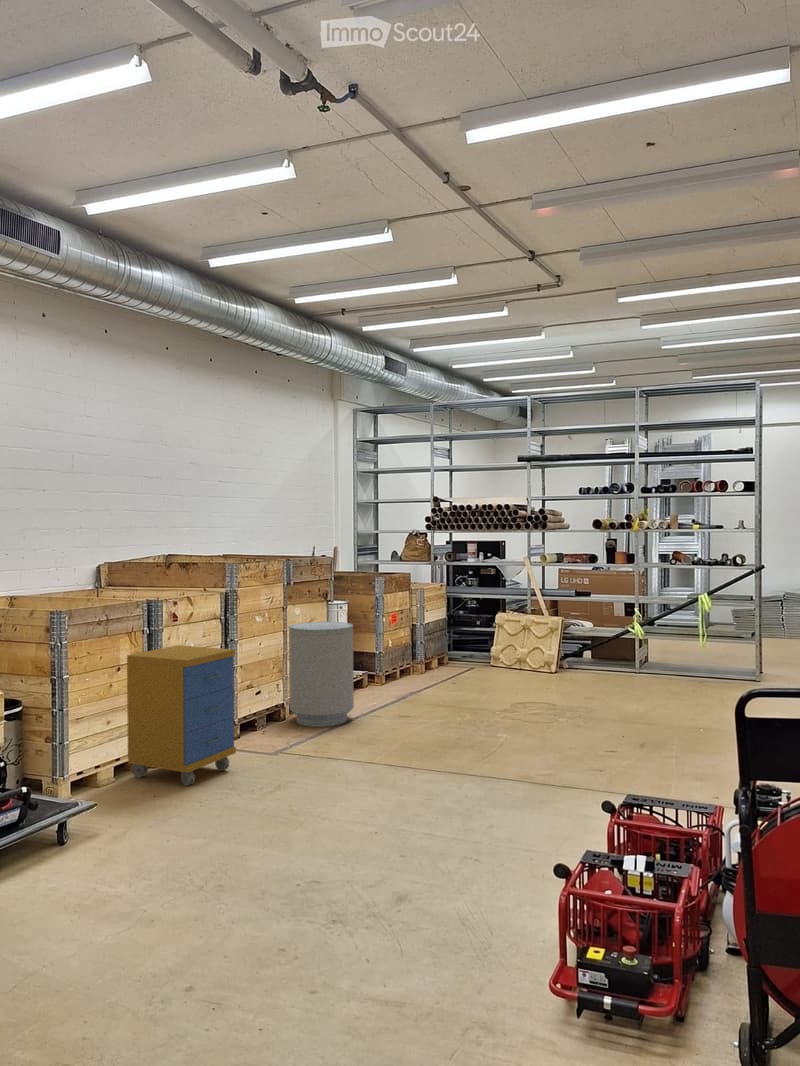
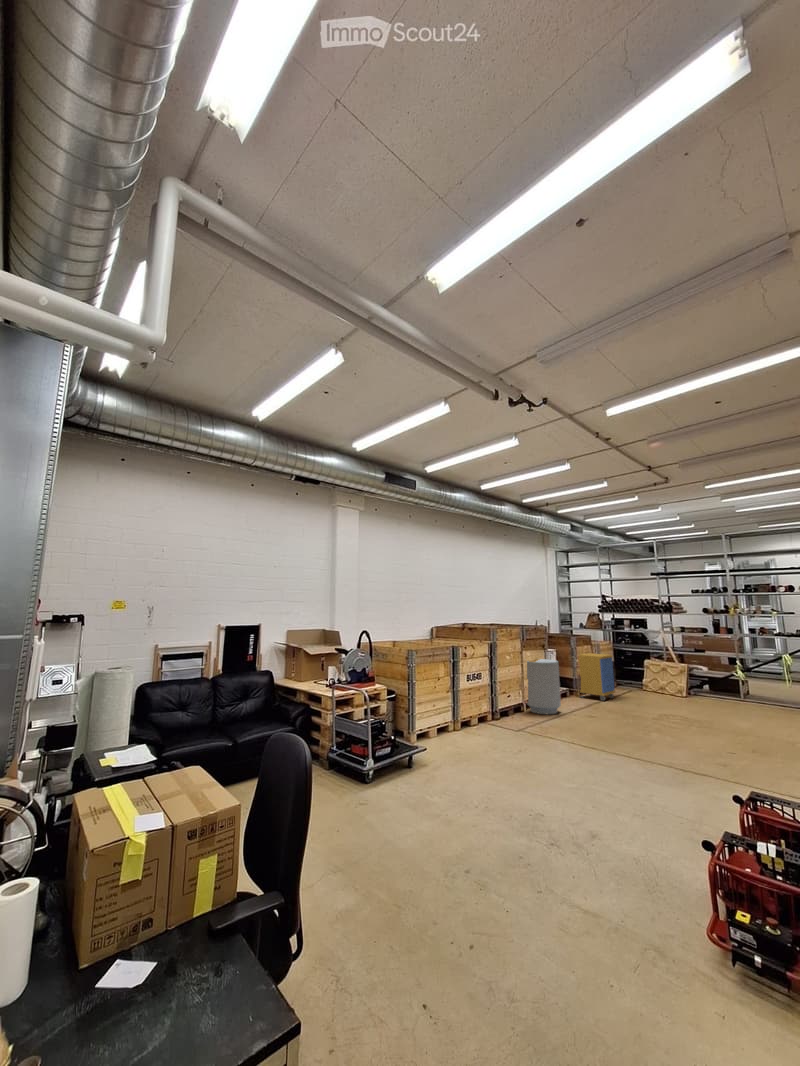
storage cabinet: present [127,645,236,786] -> present [579,653,615,701]

